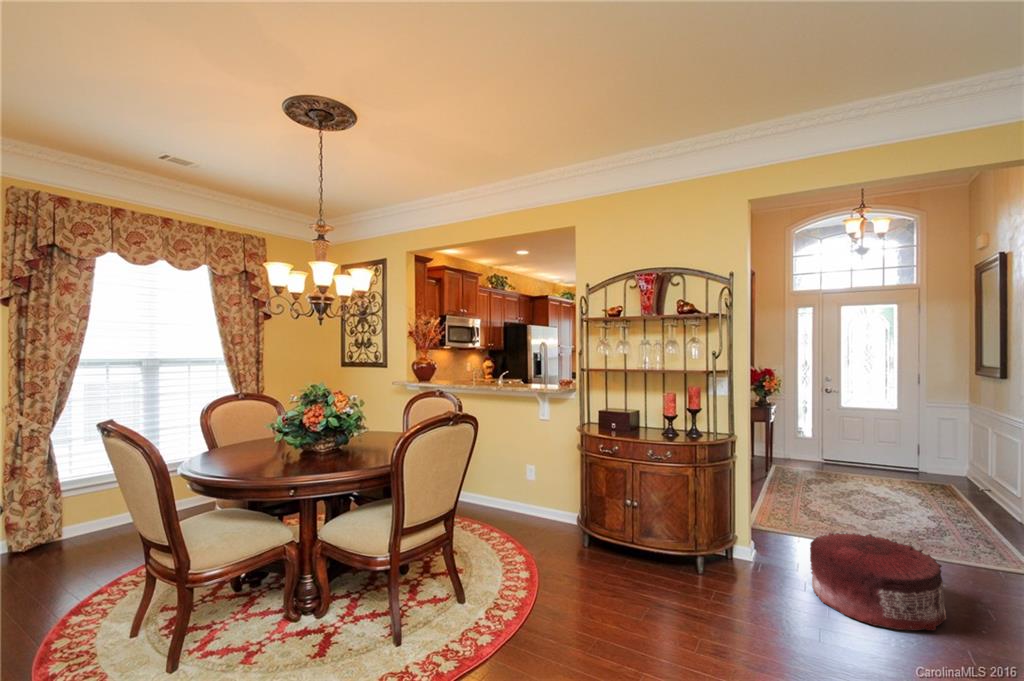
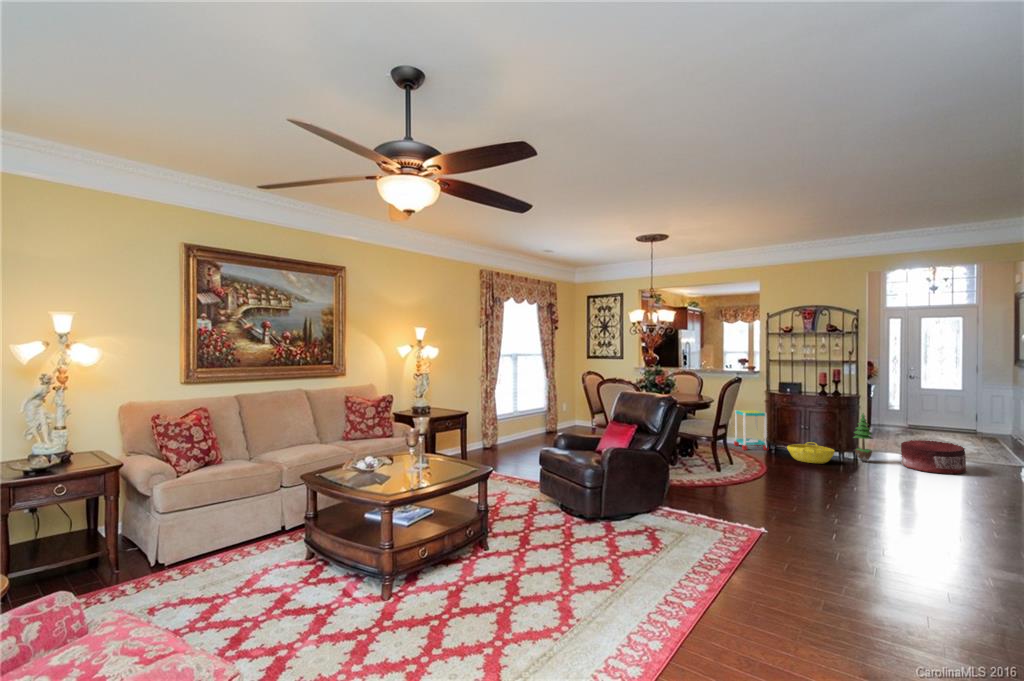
side table: none [529,460,579,541] -> present [734,410,767,450]
potted tree: none [718,476,758,578] -> present [853,413,873,461]
basket: none [594,535,679,590] -> present [787,442,834,463]

